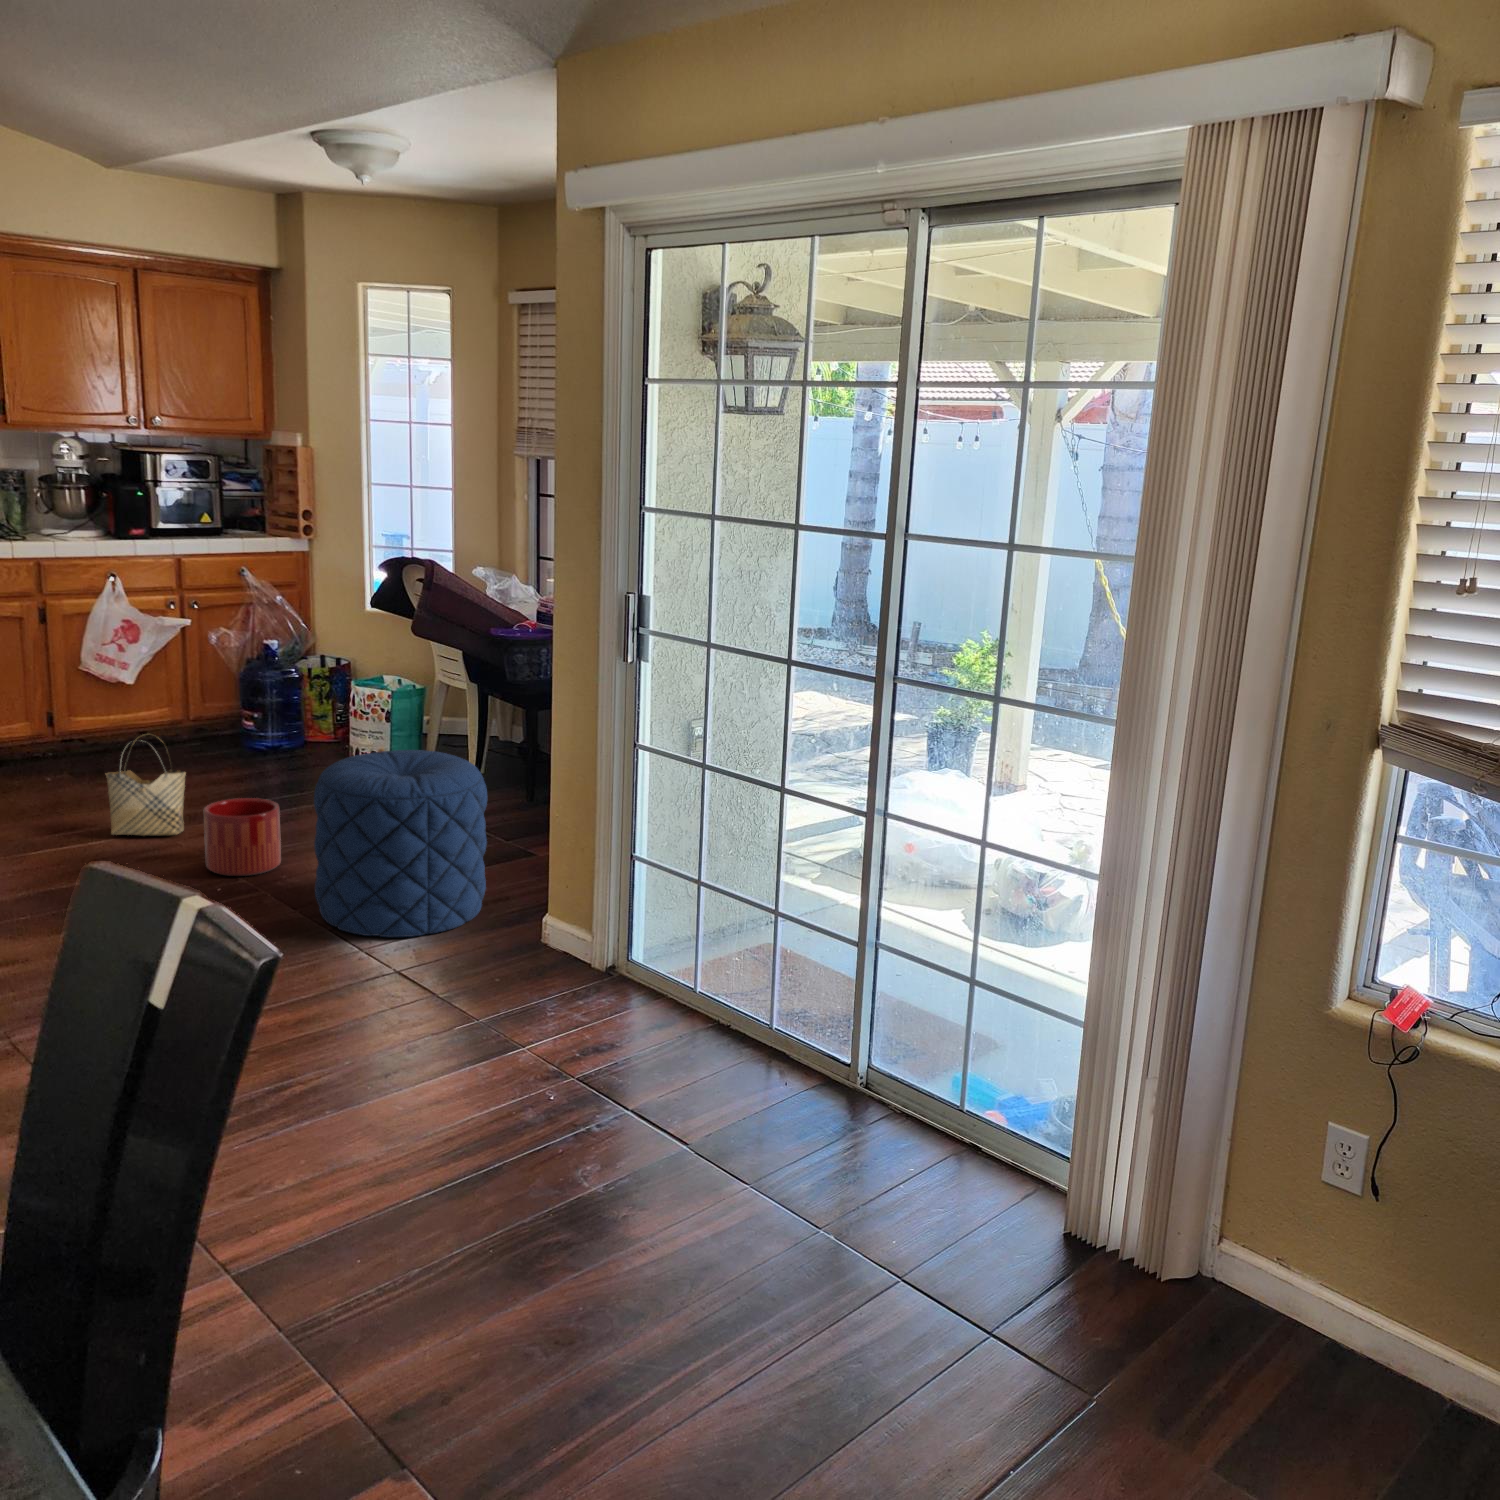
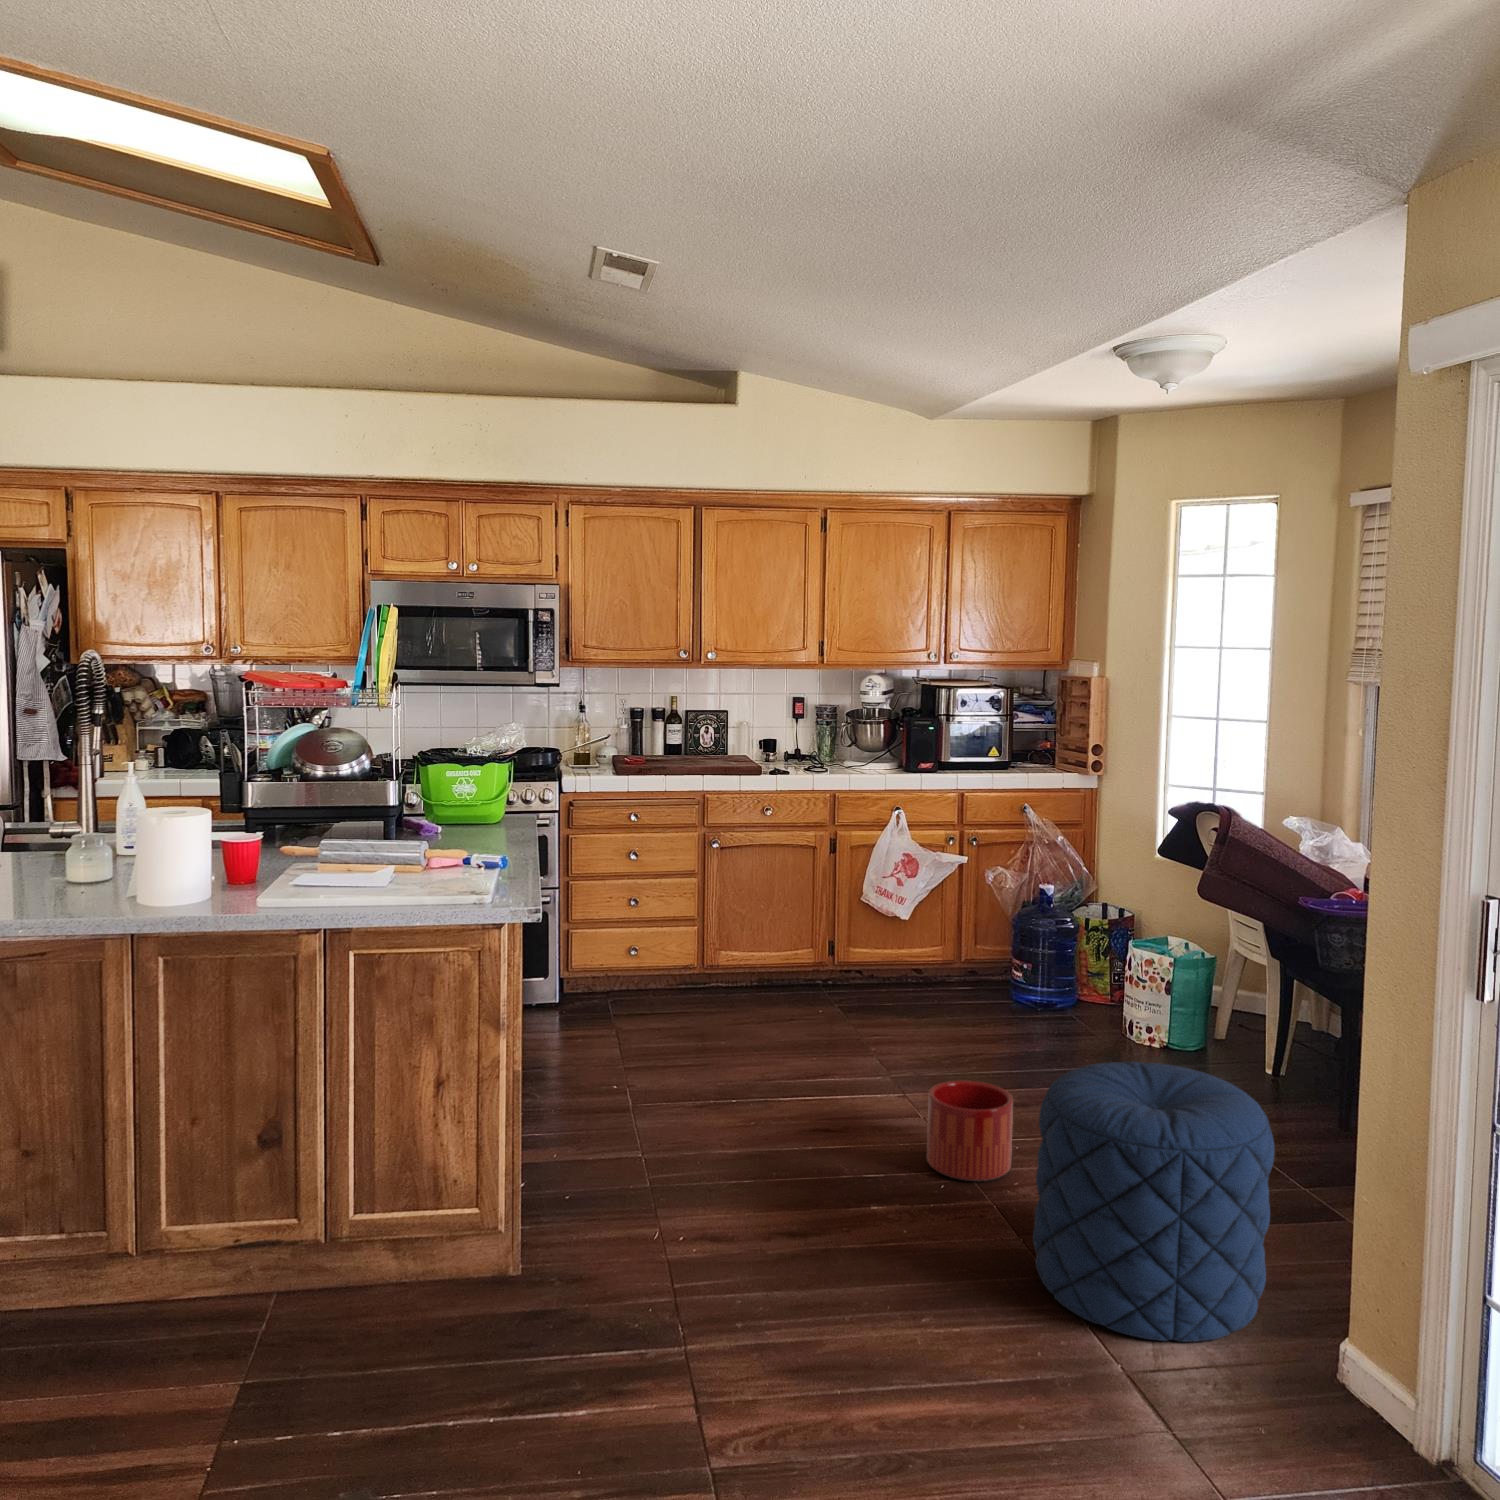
woven basket: present [106,734,186,836] -> none [846,986,927,1105]

